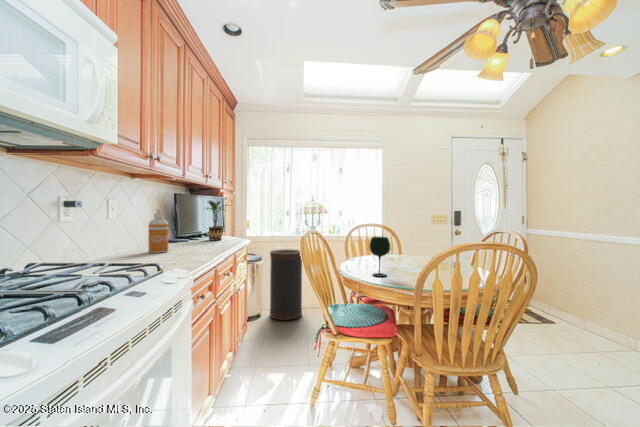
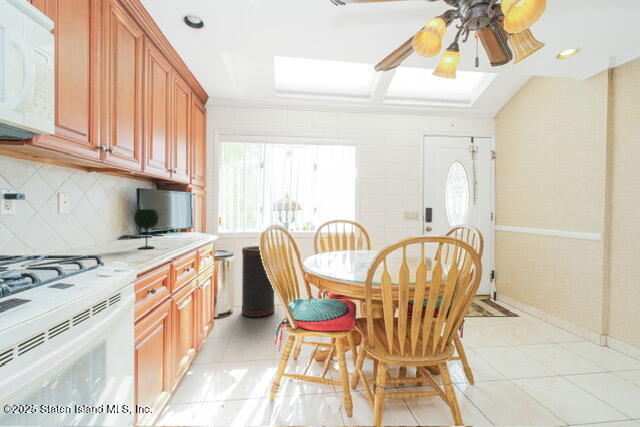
potted plant: present [207,200,223,241] -> none [166,196,201,237]
soap dispenser: present [148,209,168,253] -> none [102,203,124,248]
wine glass: present [370,237,390,277] -> present [134,209,159,249]

